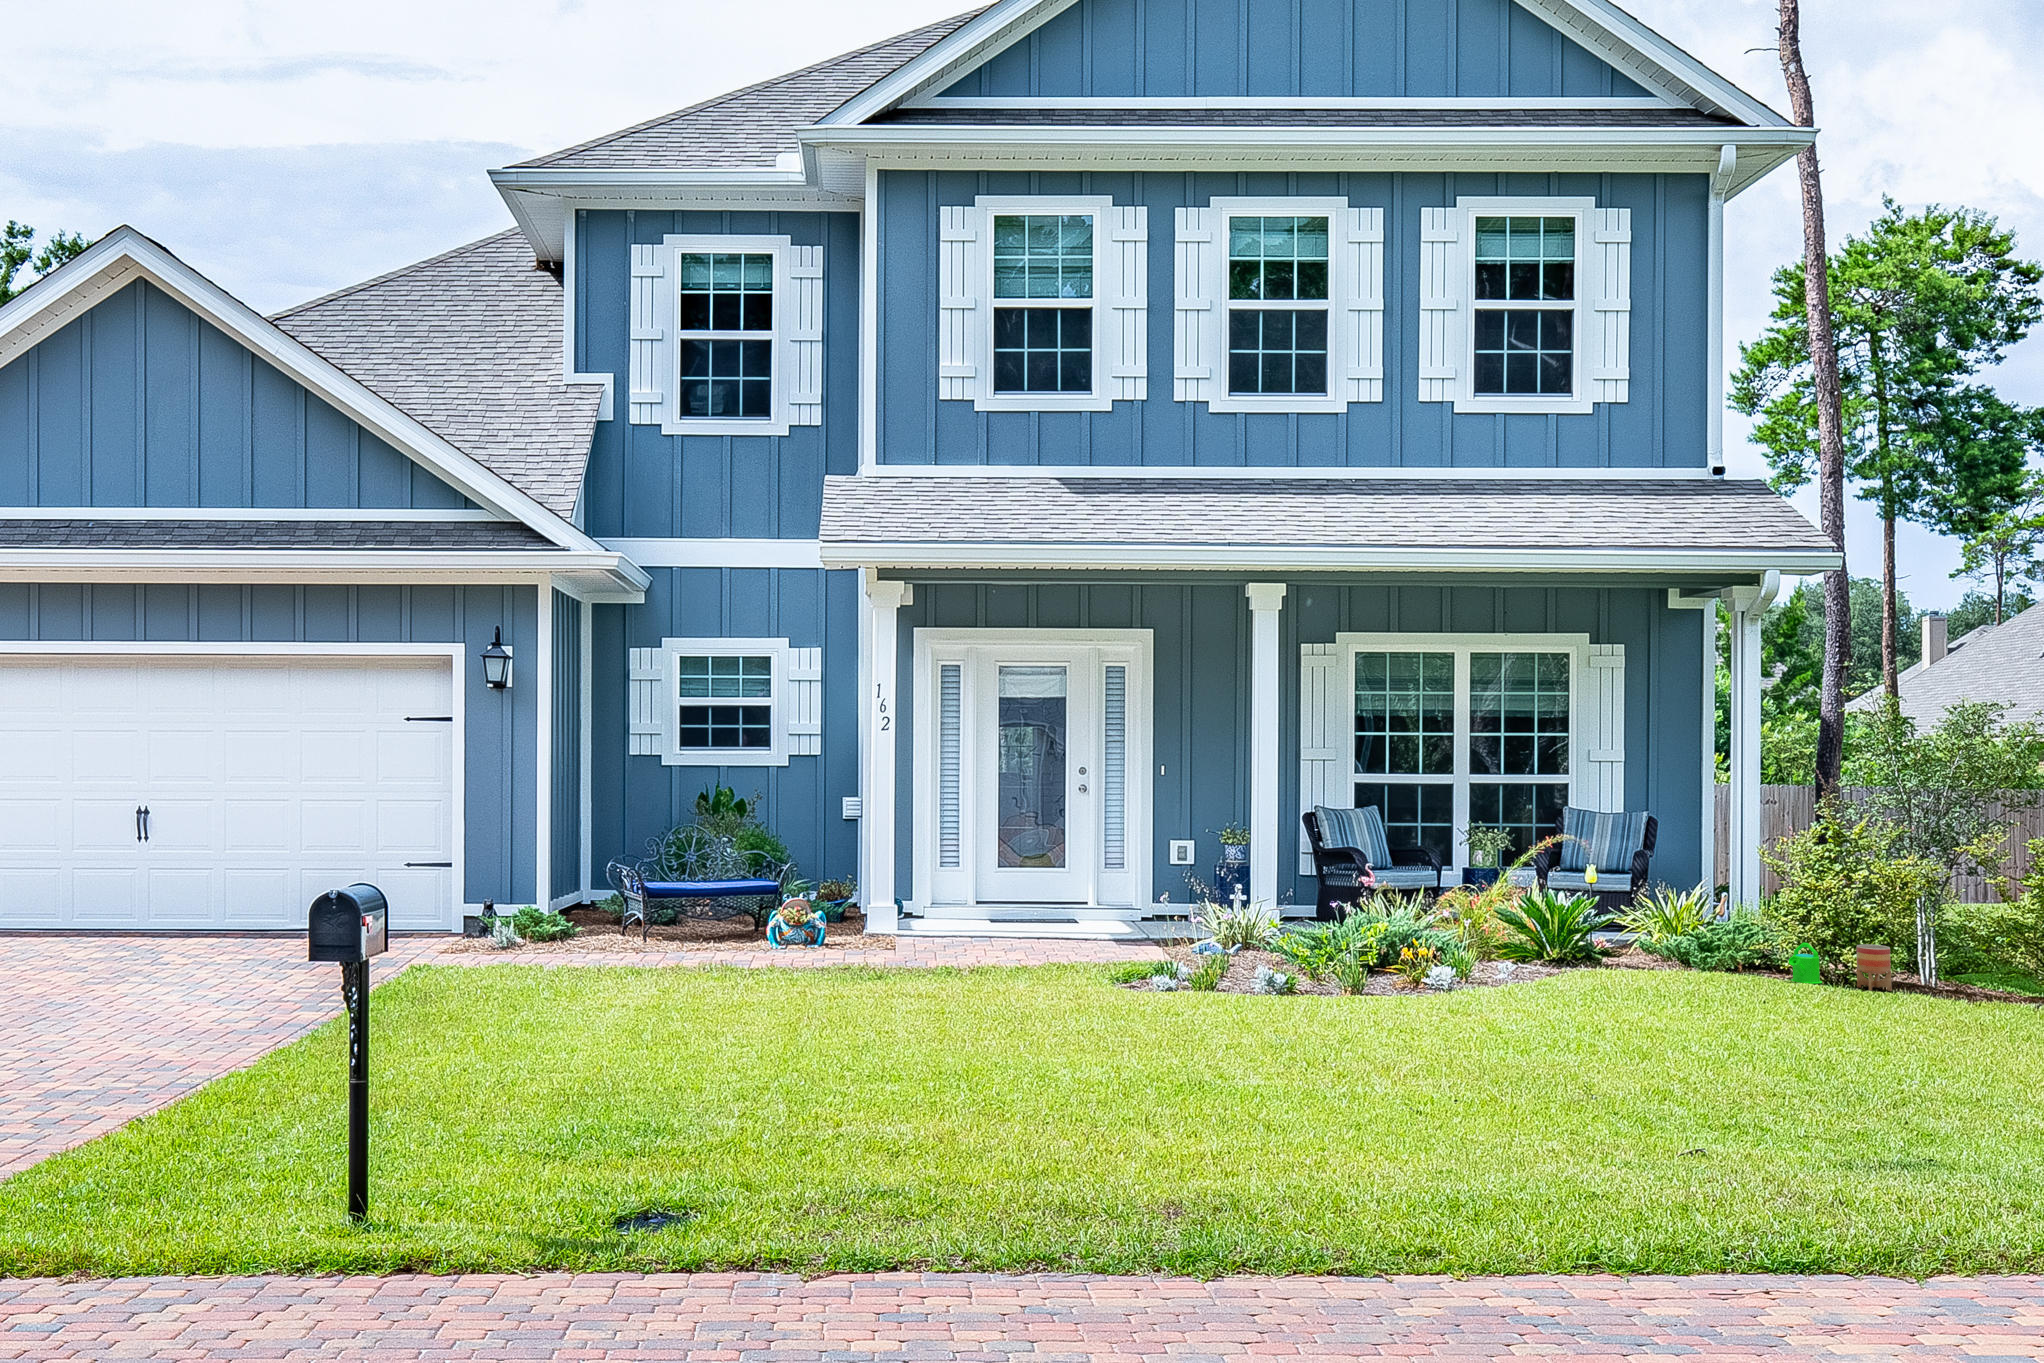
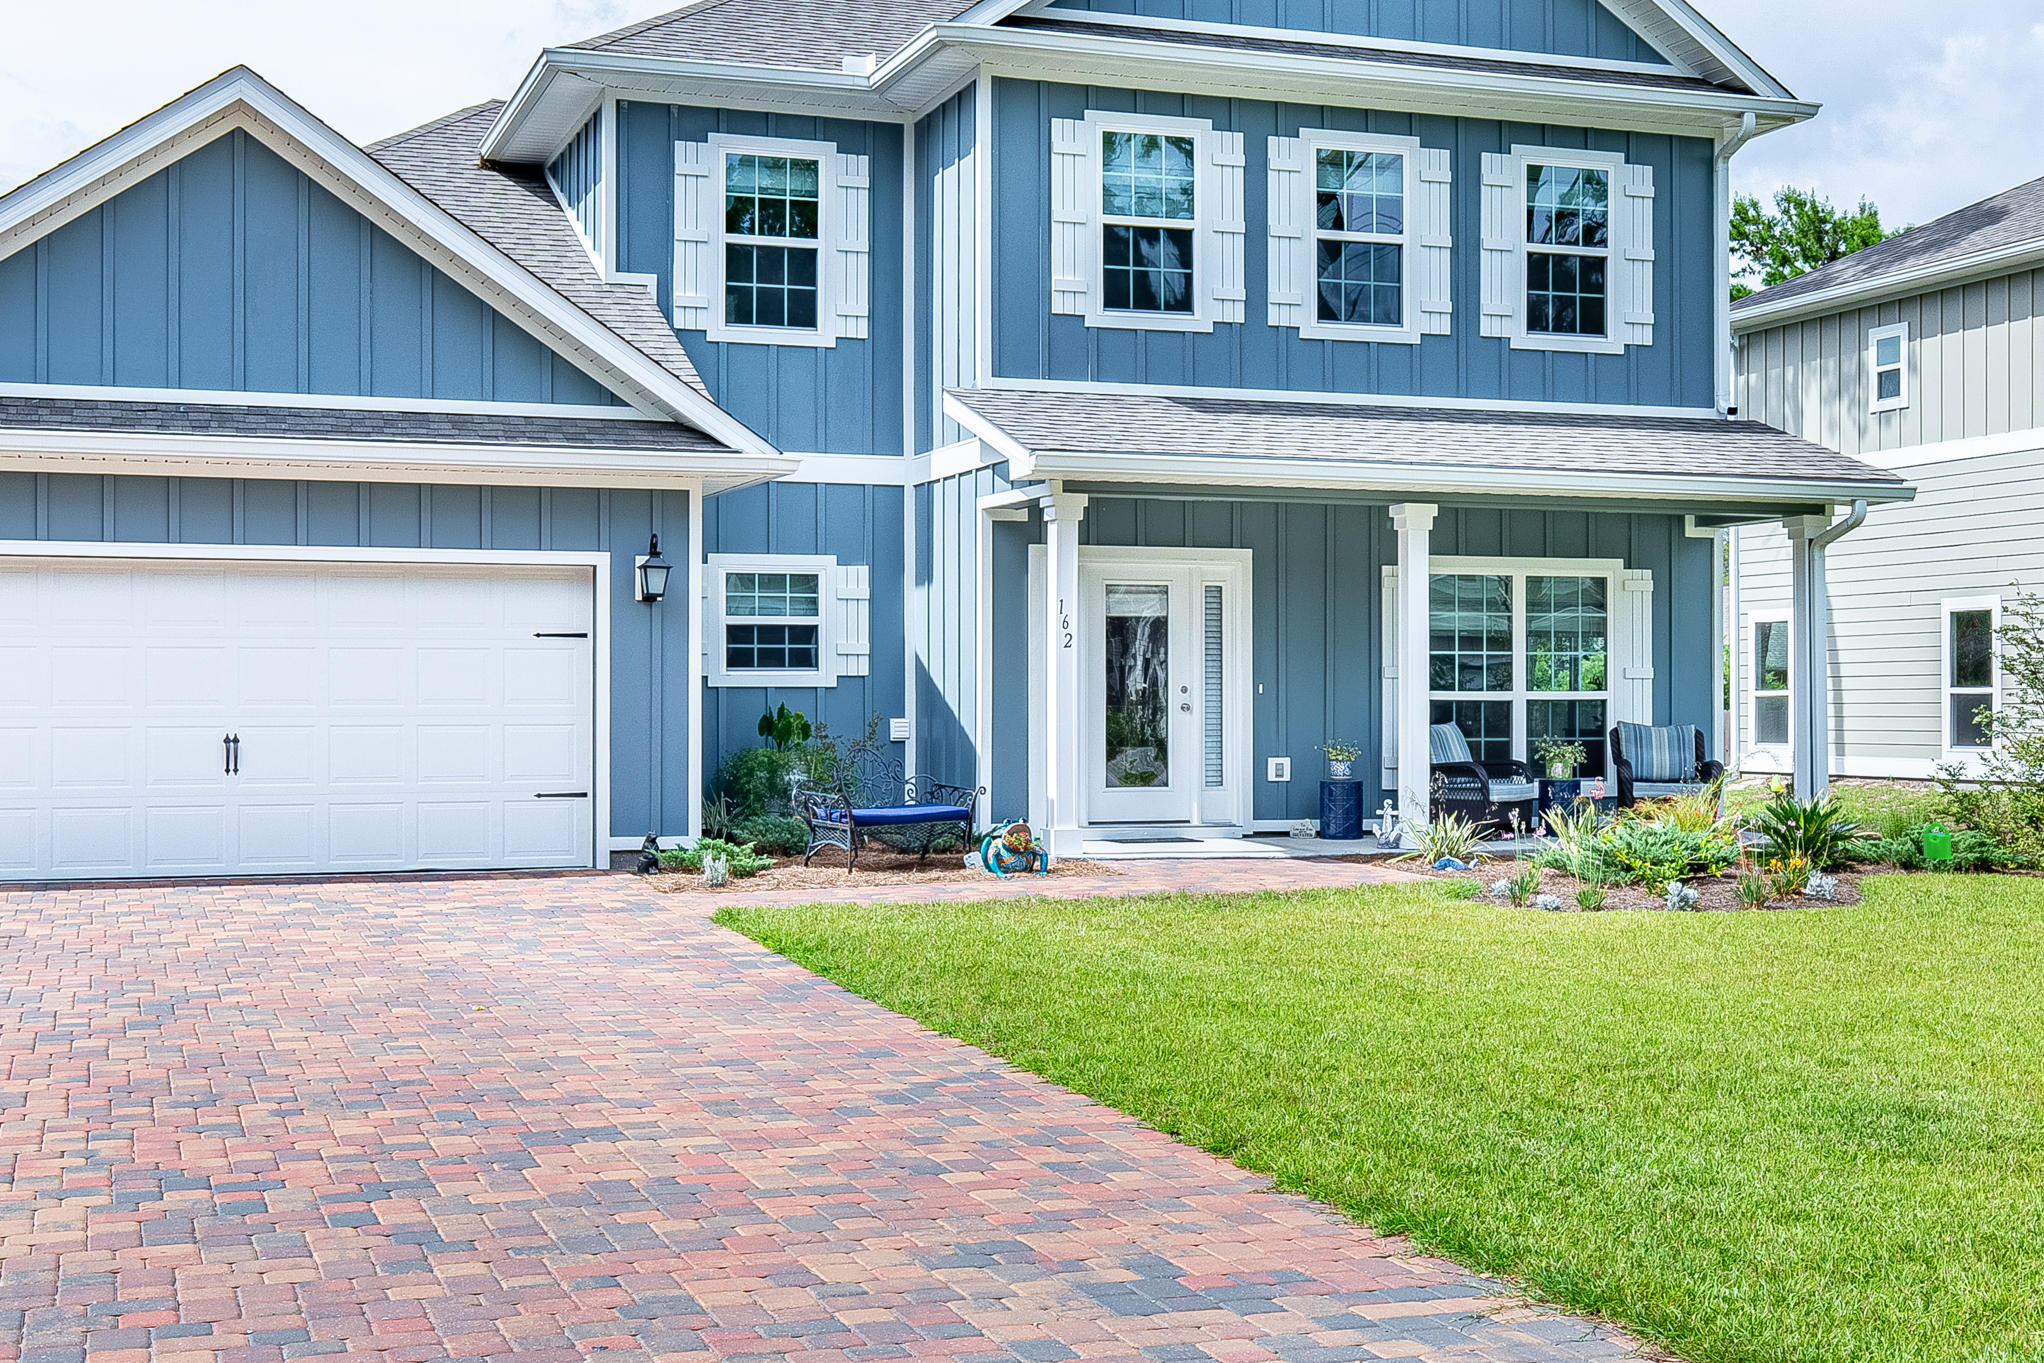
planter: present [1857,944,1892,991] -> none [1985,822,2019,863]

